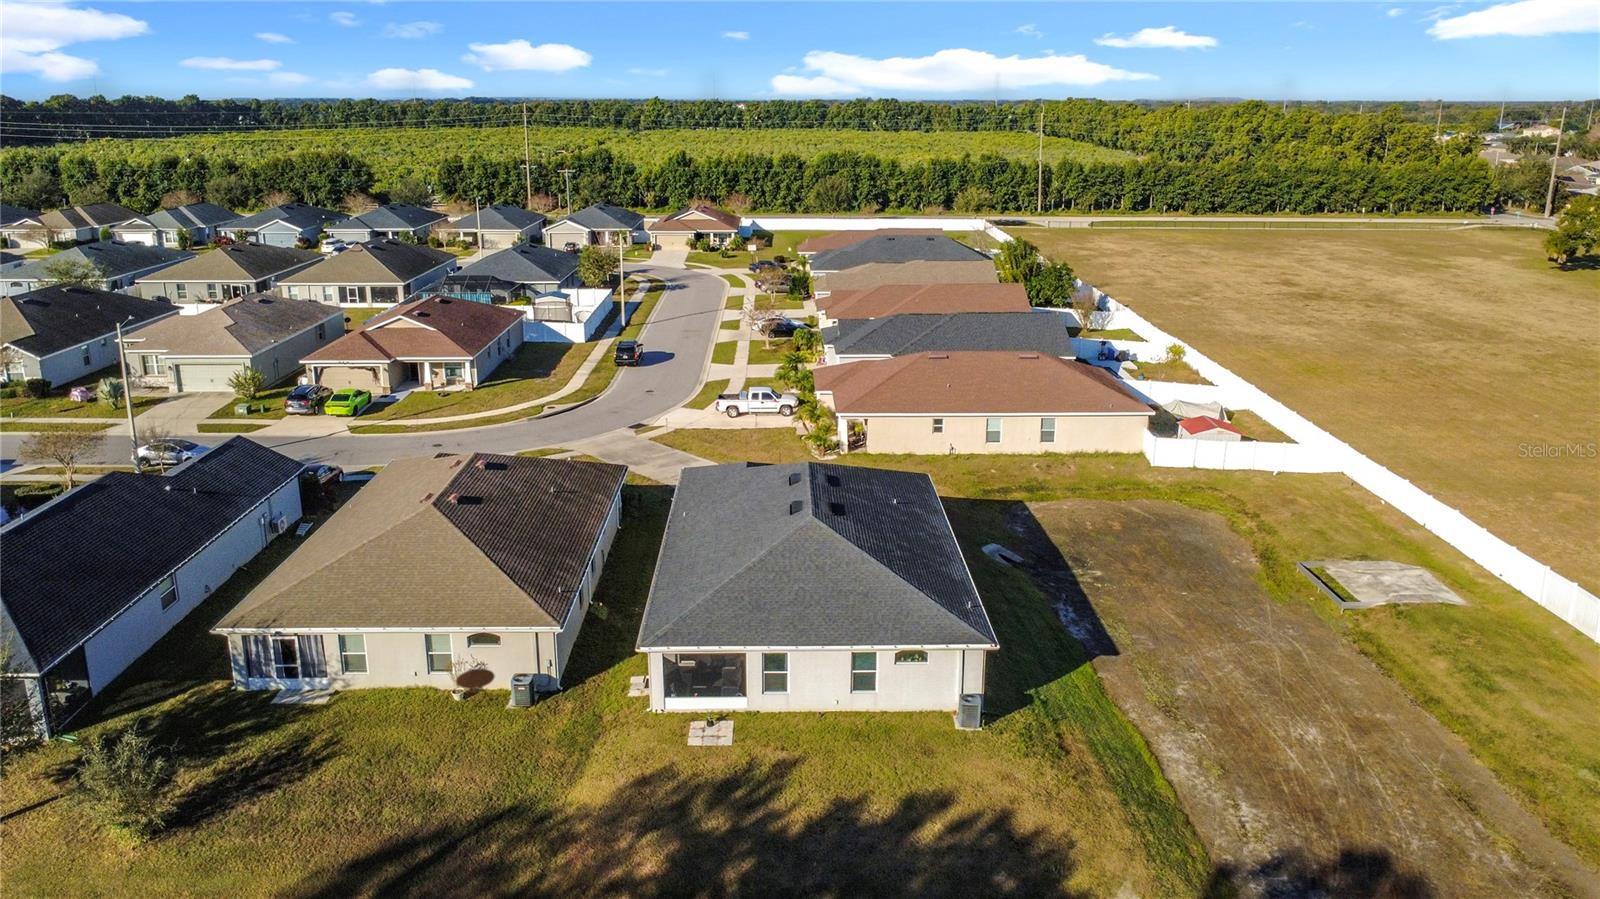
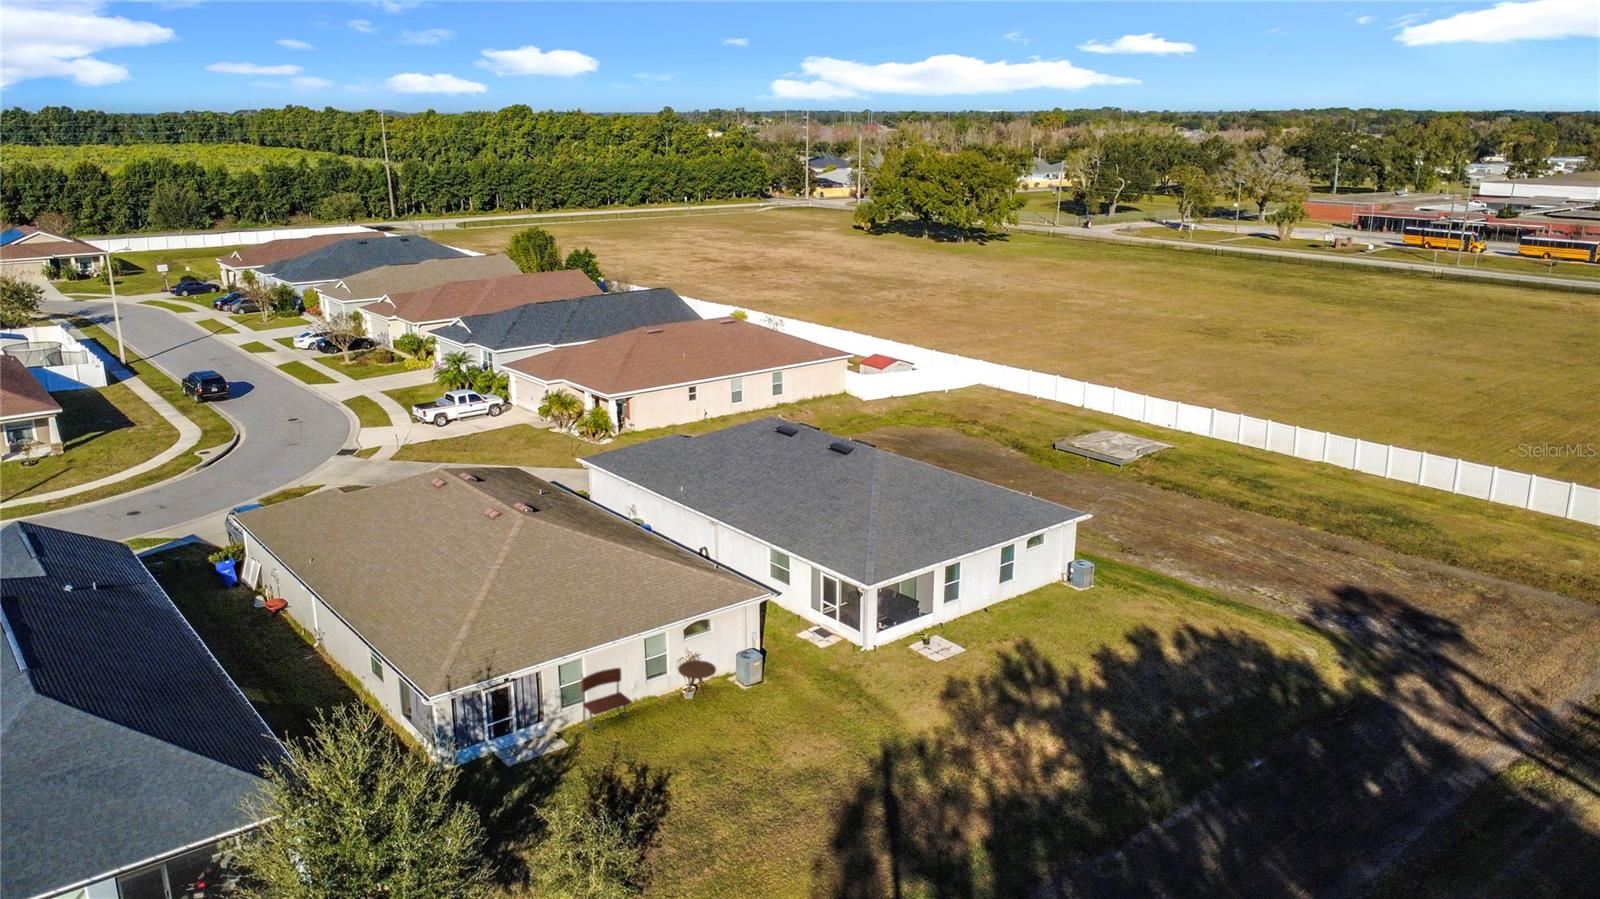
bench: none [353,651,402,701] -> present [581,668,632,729]

